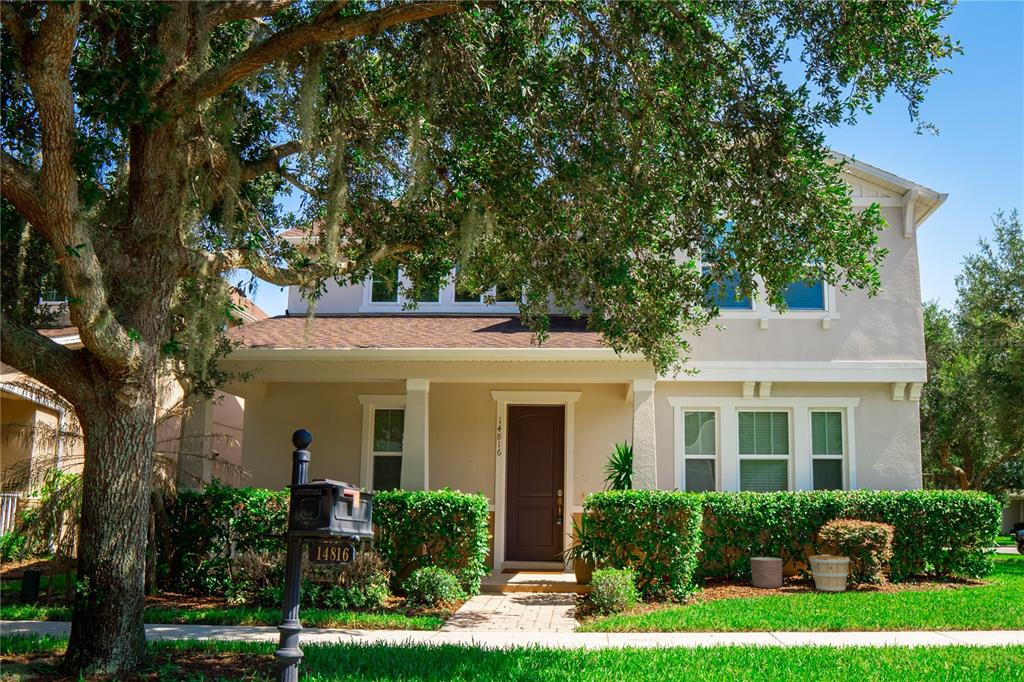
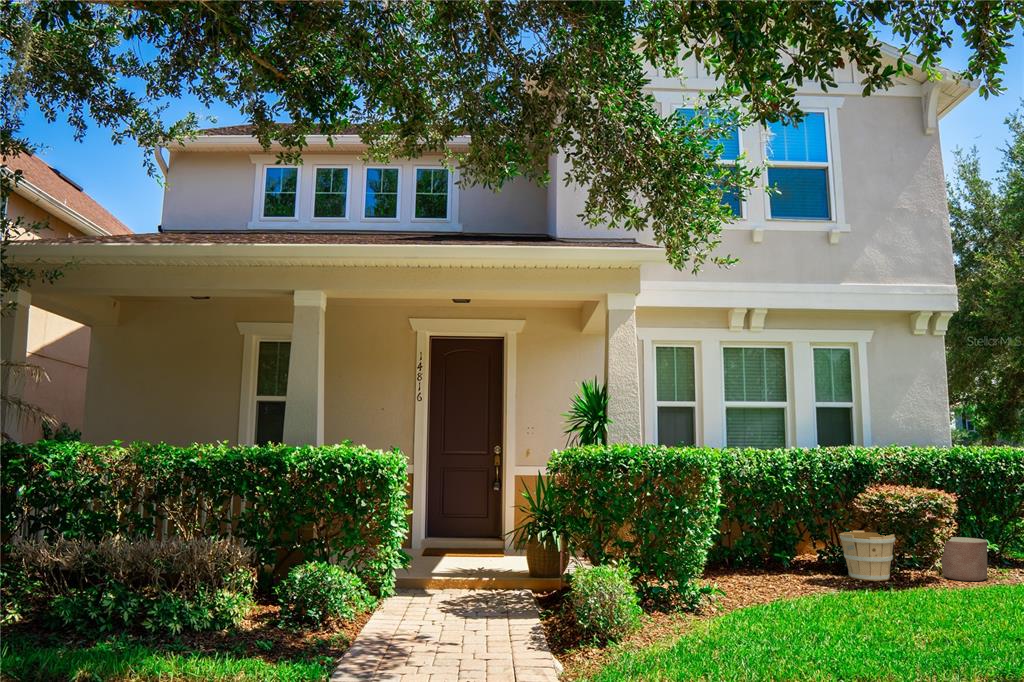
planter: present [751,557,782,588] -> present [941,537,987,581]

